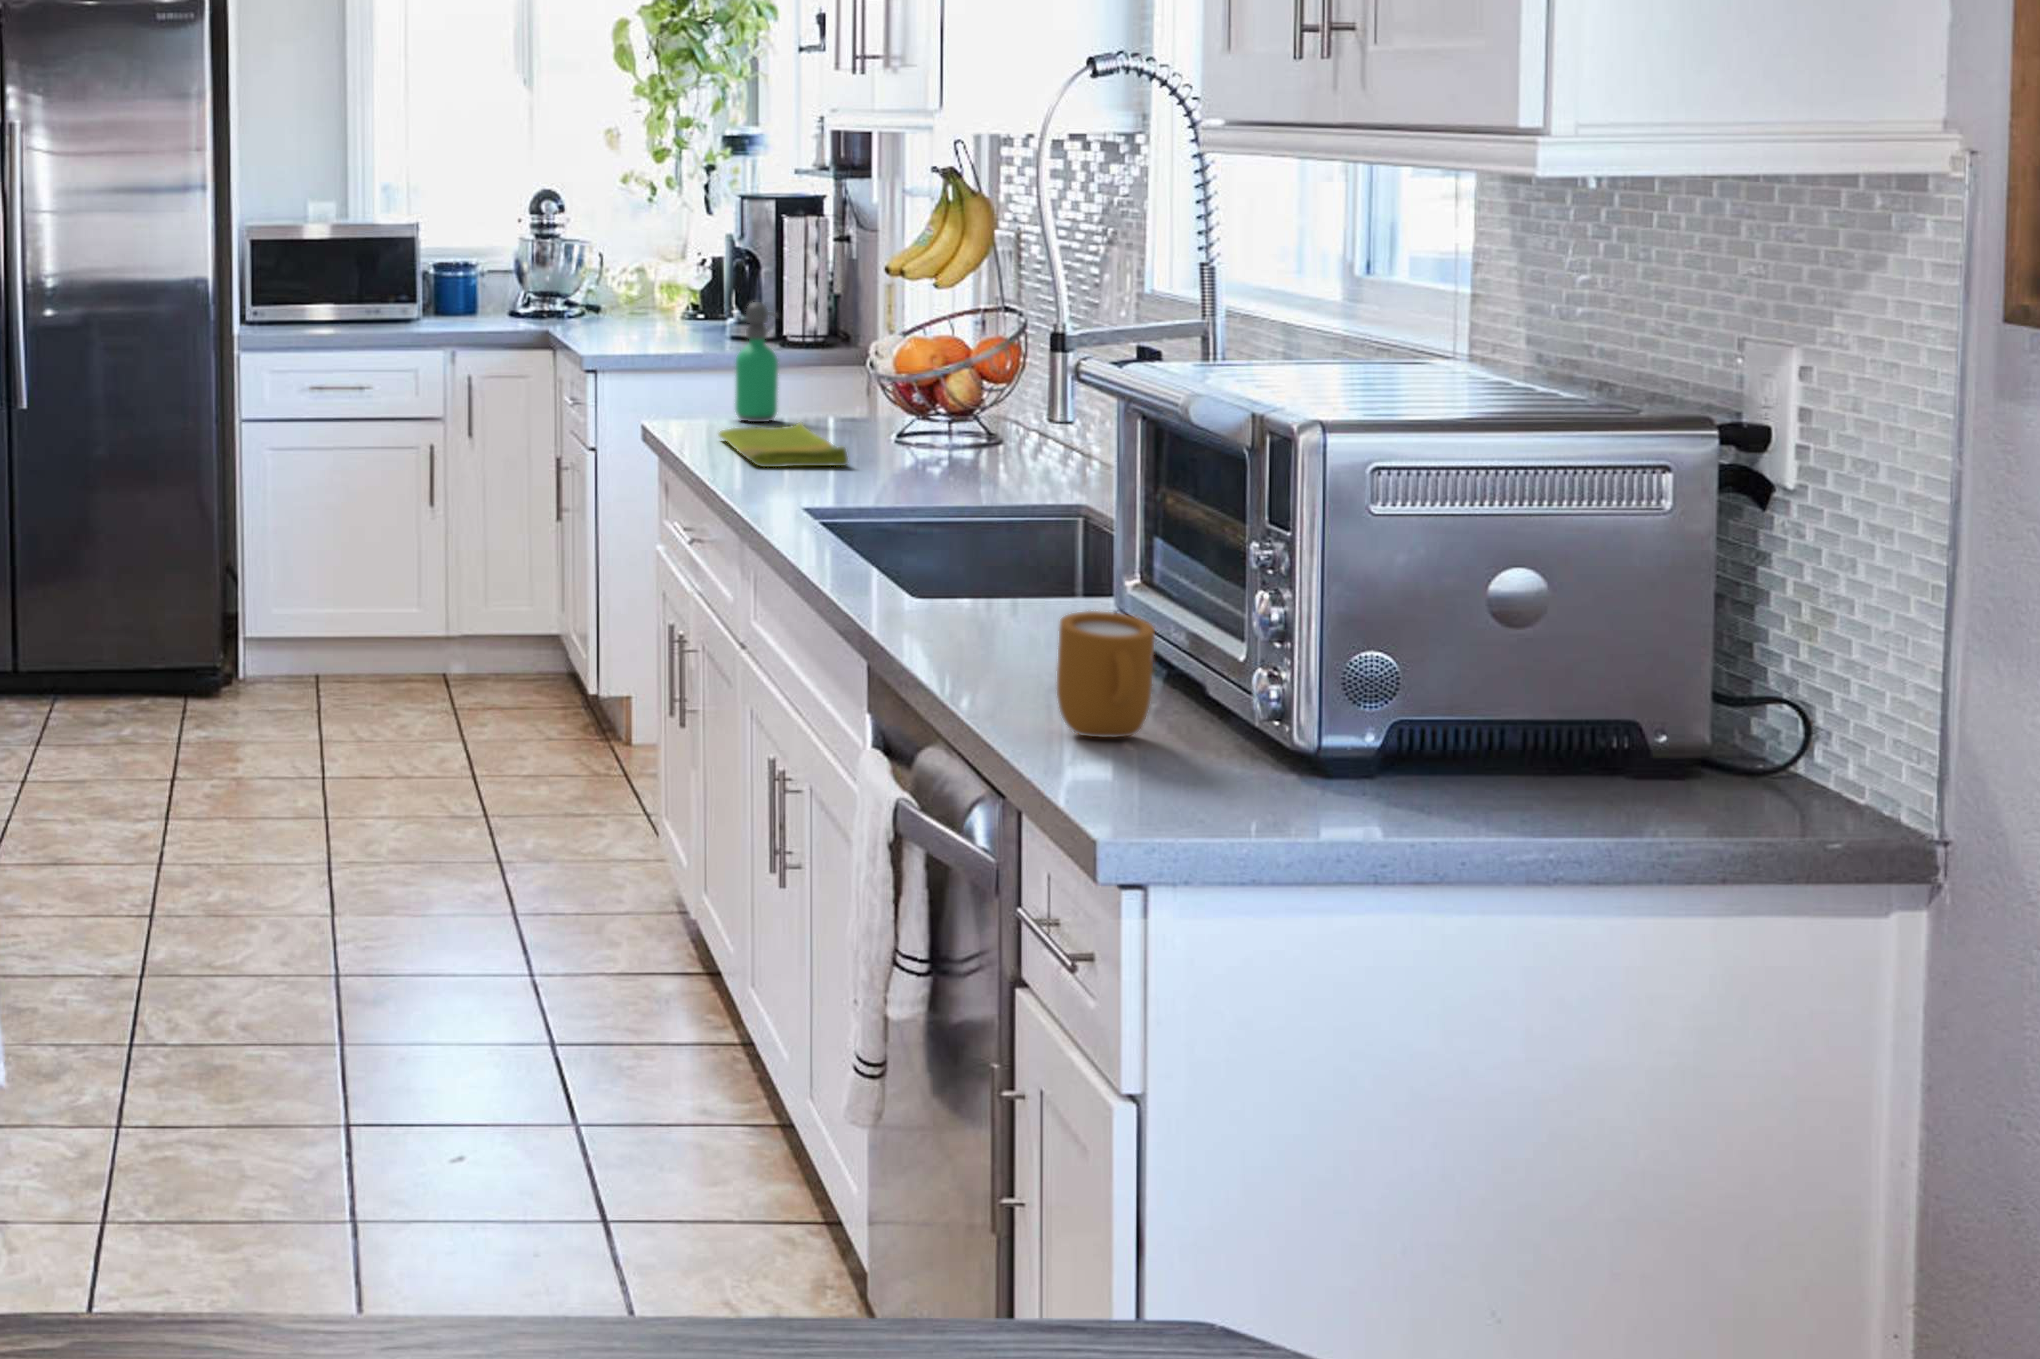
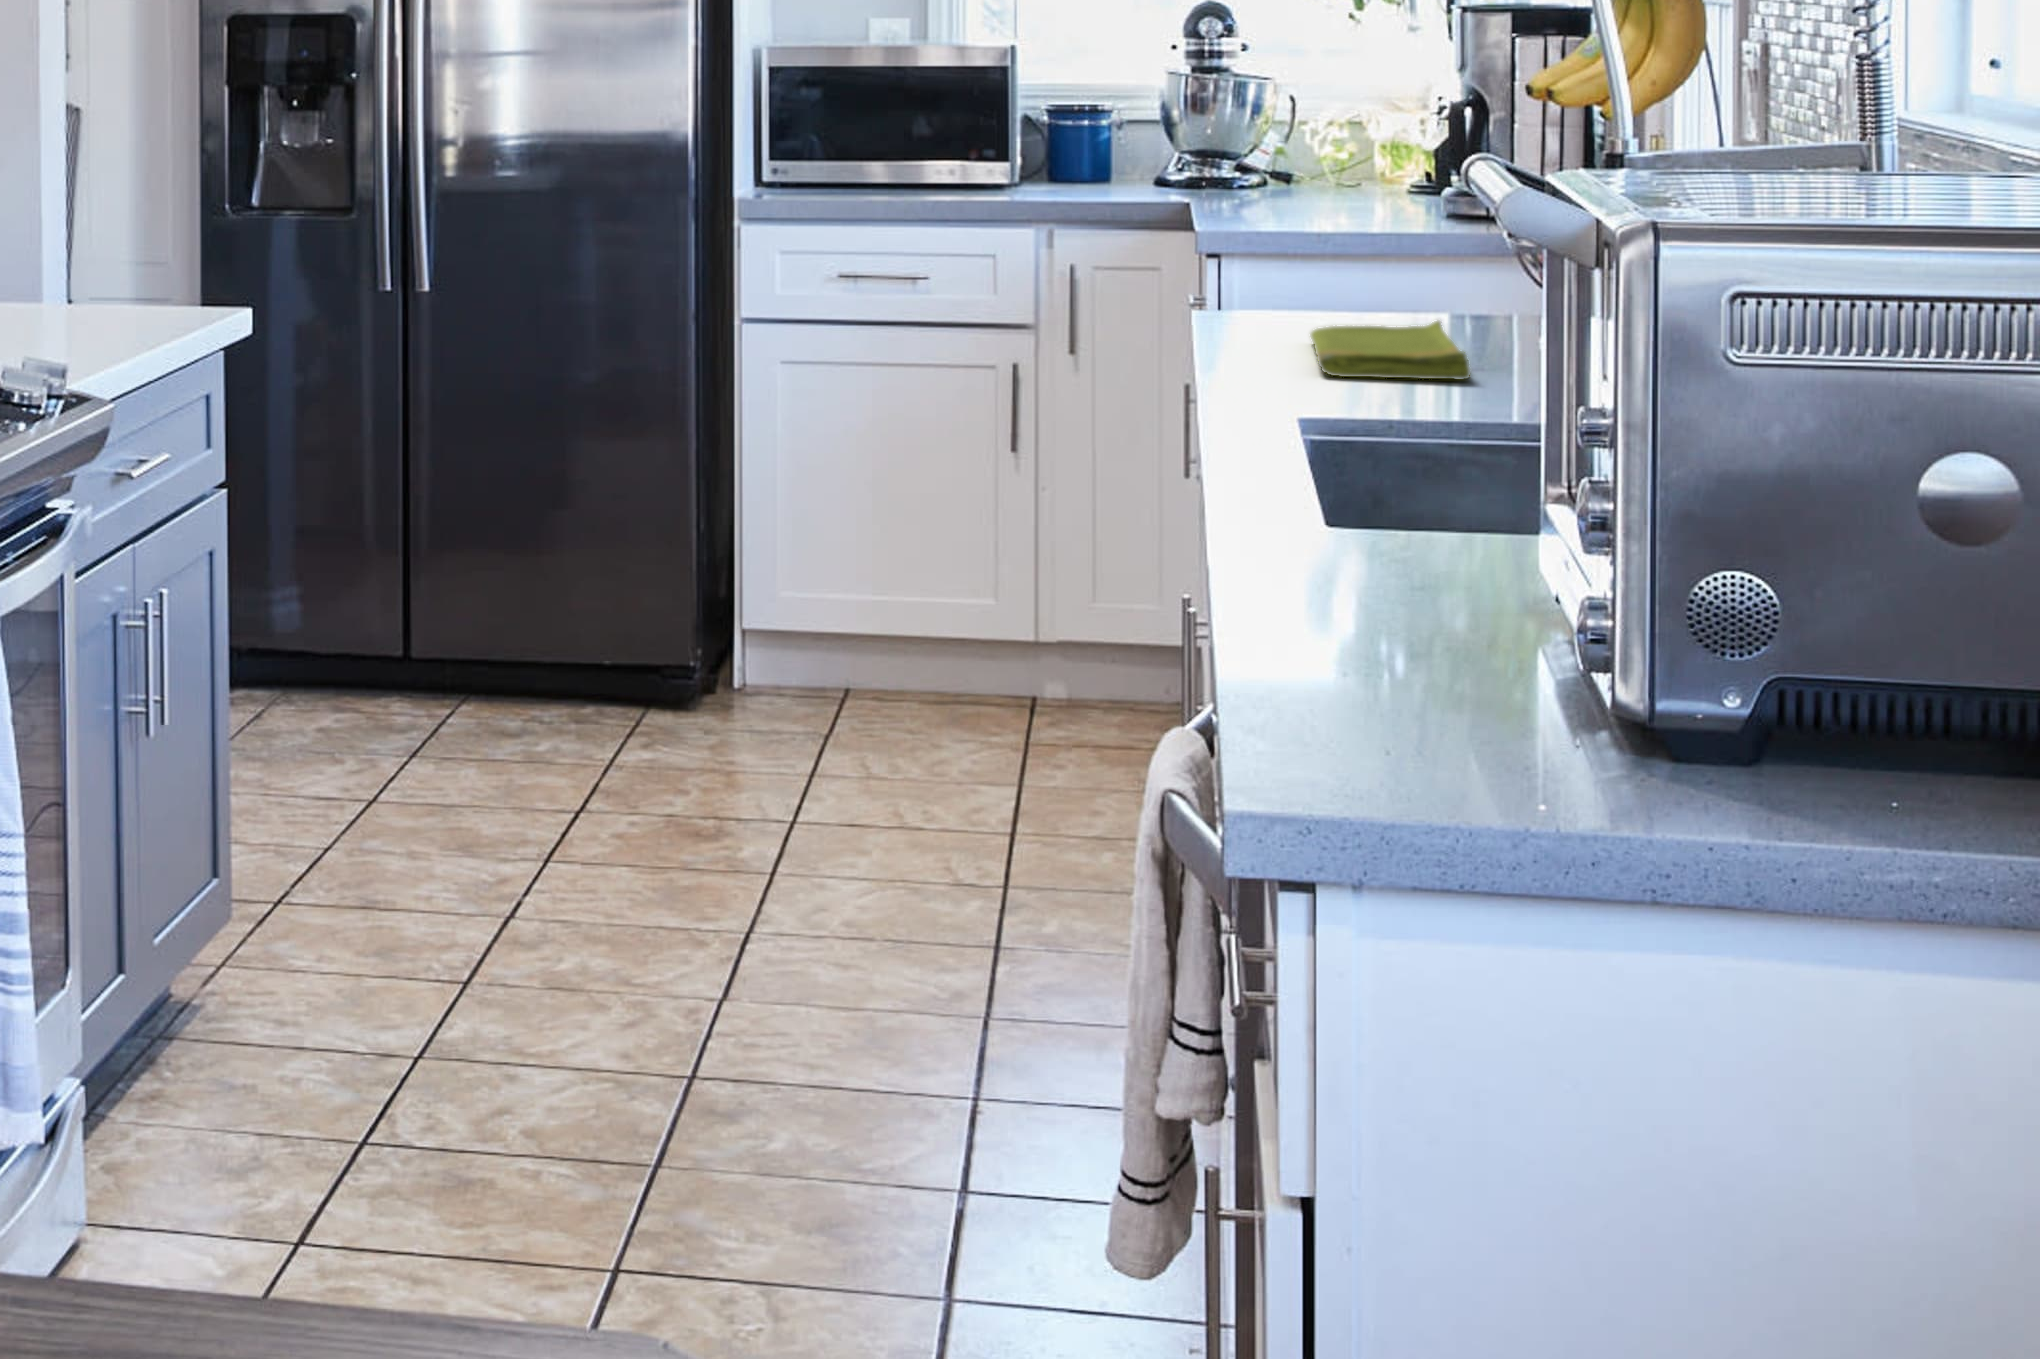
soap dispenser: present [735,302,778,422] -> none [1368,147,1433,323]
mug: present [1057,611,1155,737] -> none [1376,537,1525,730]

